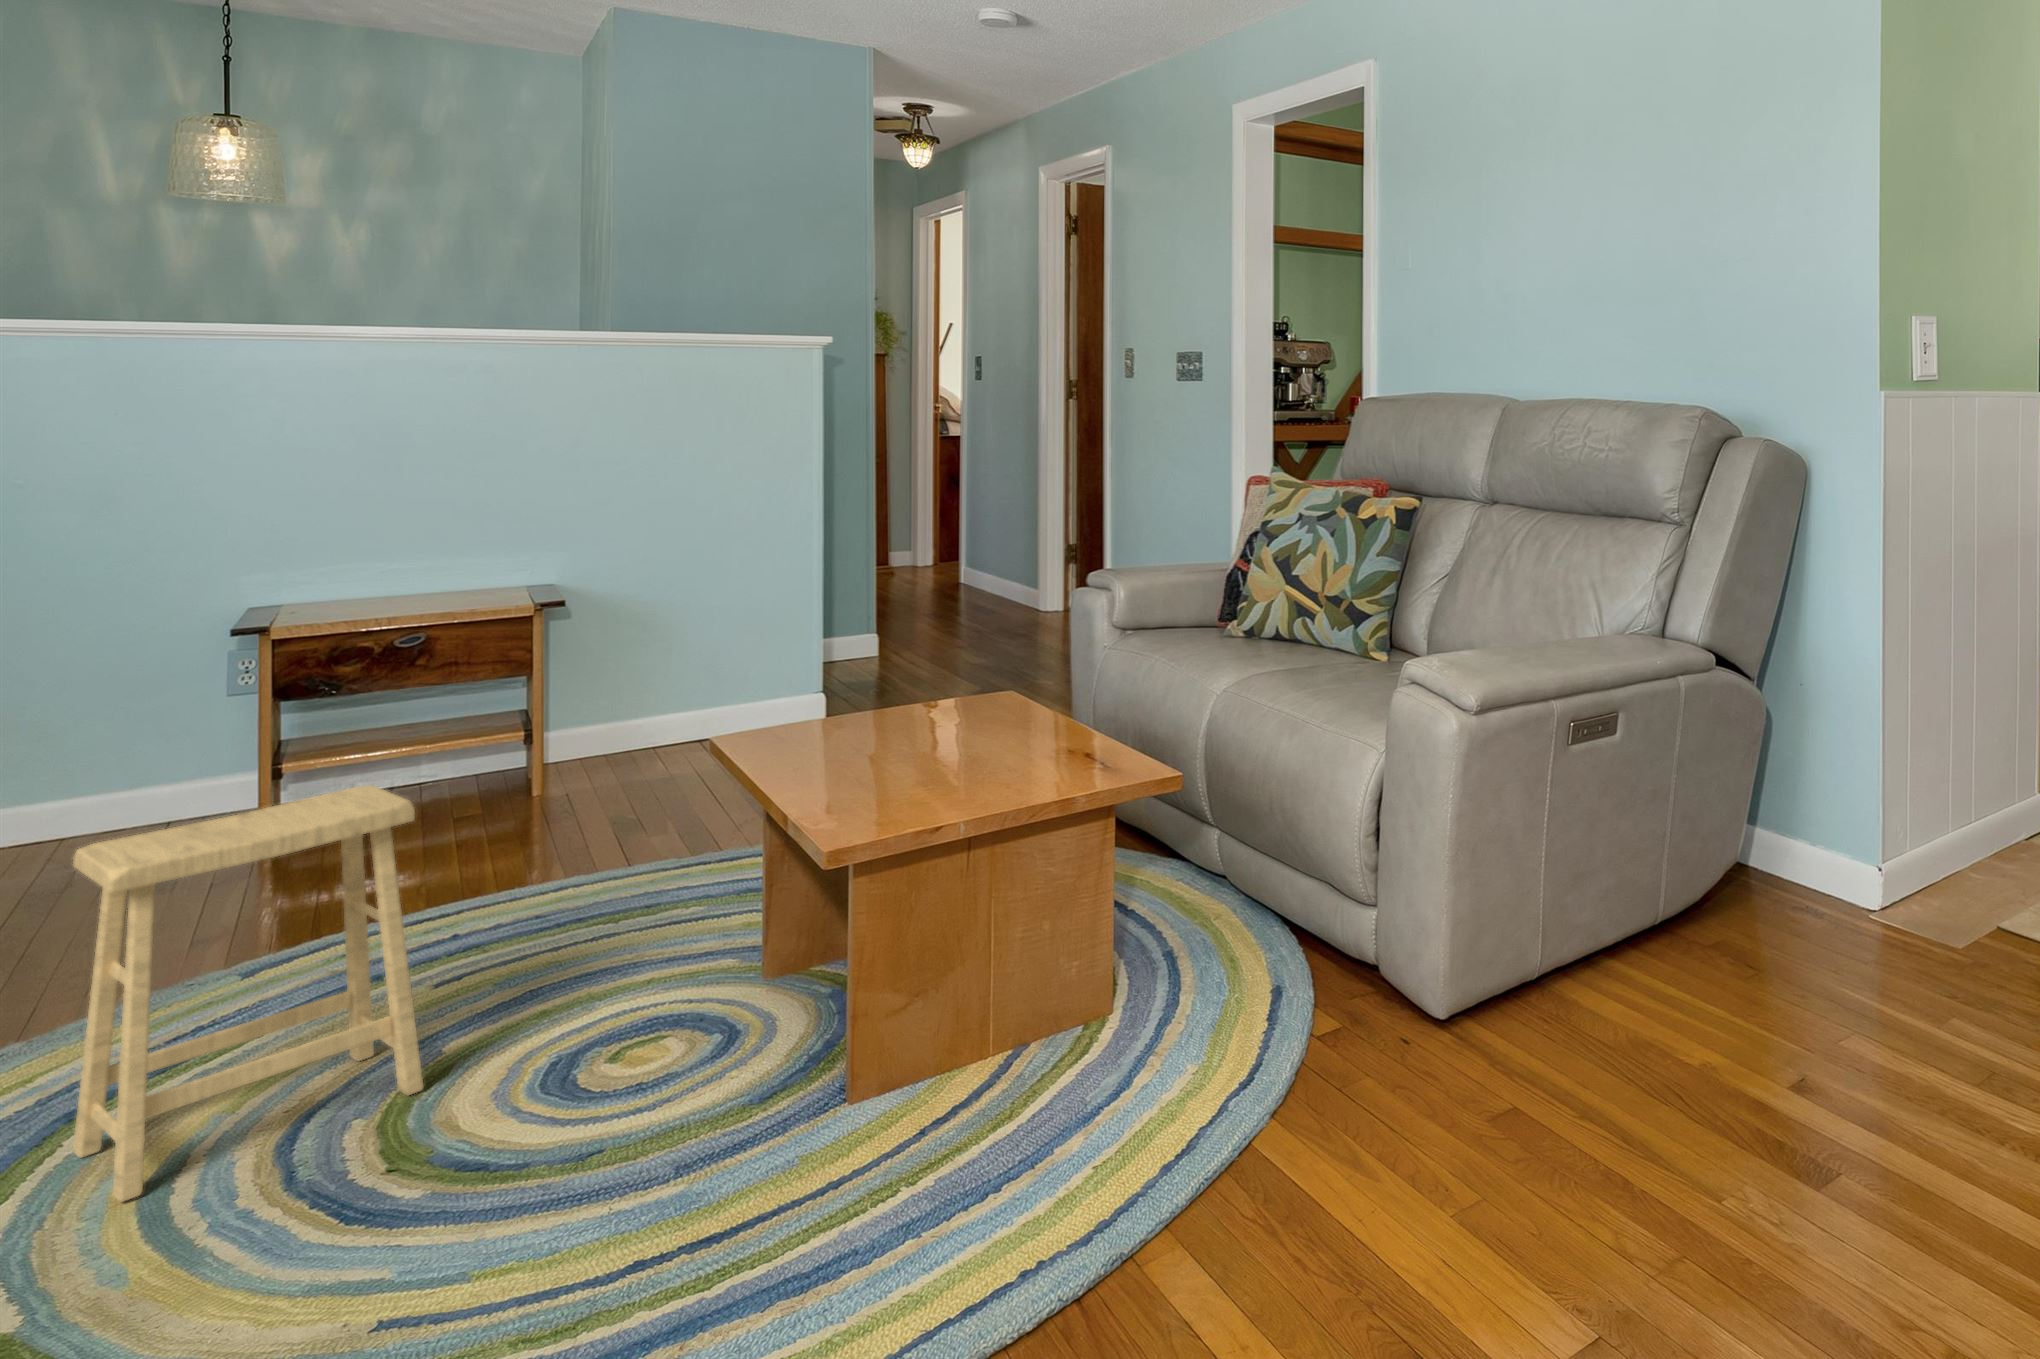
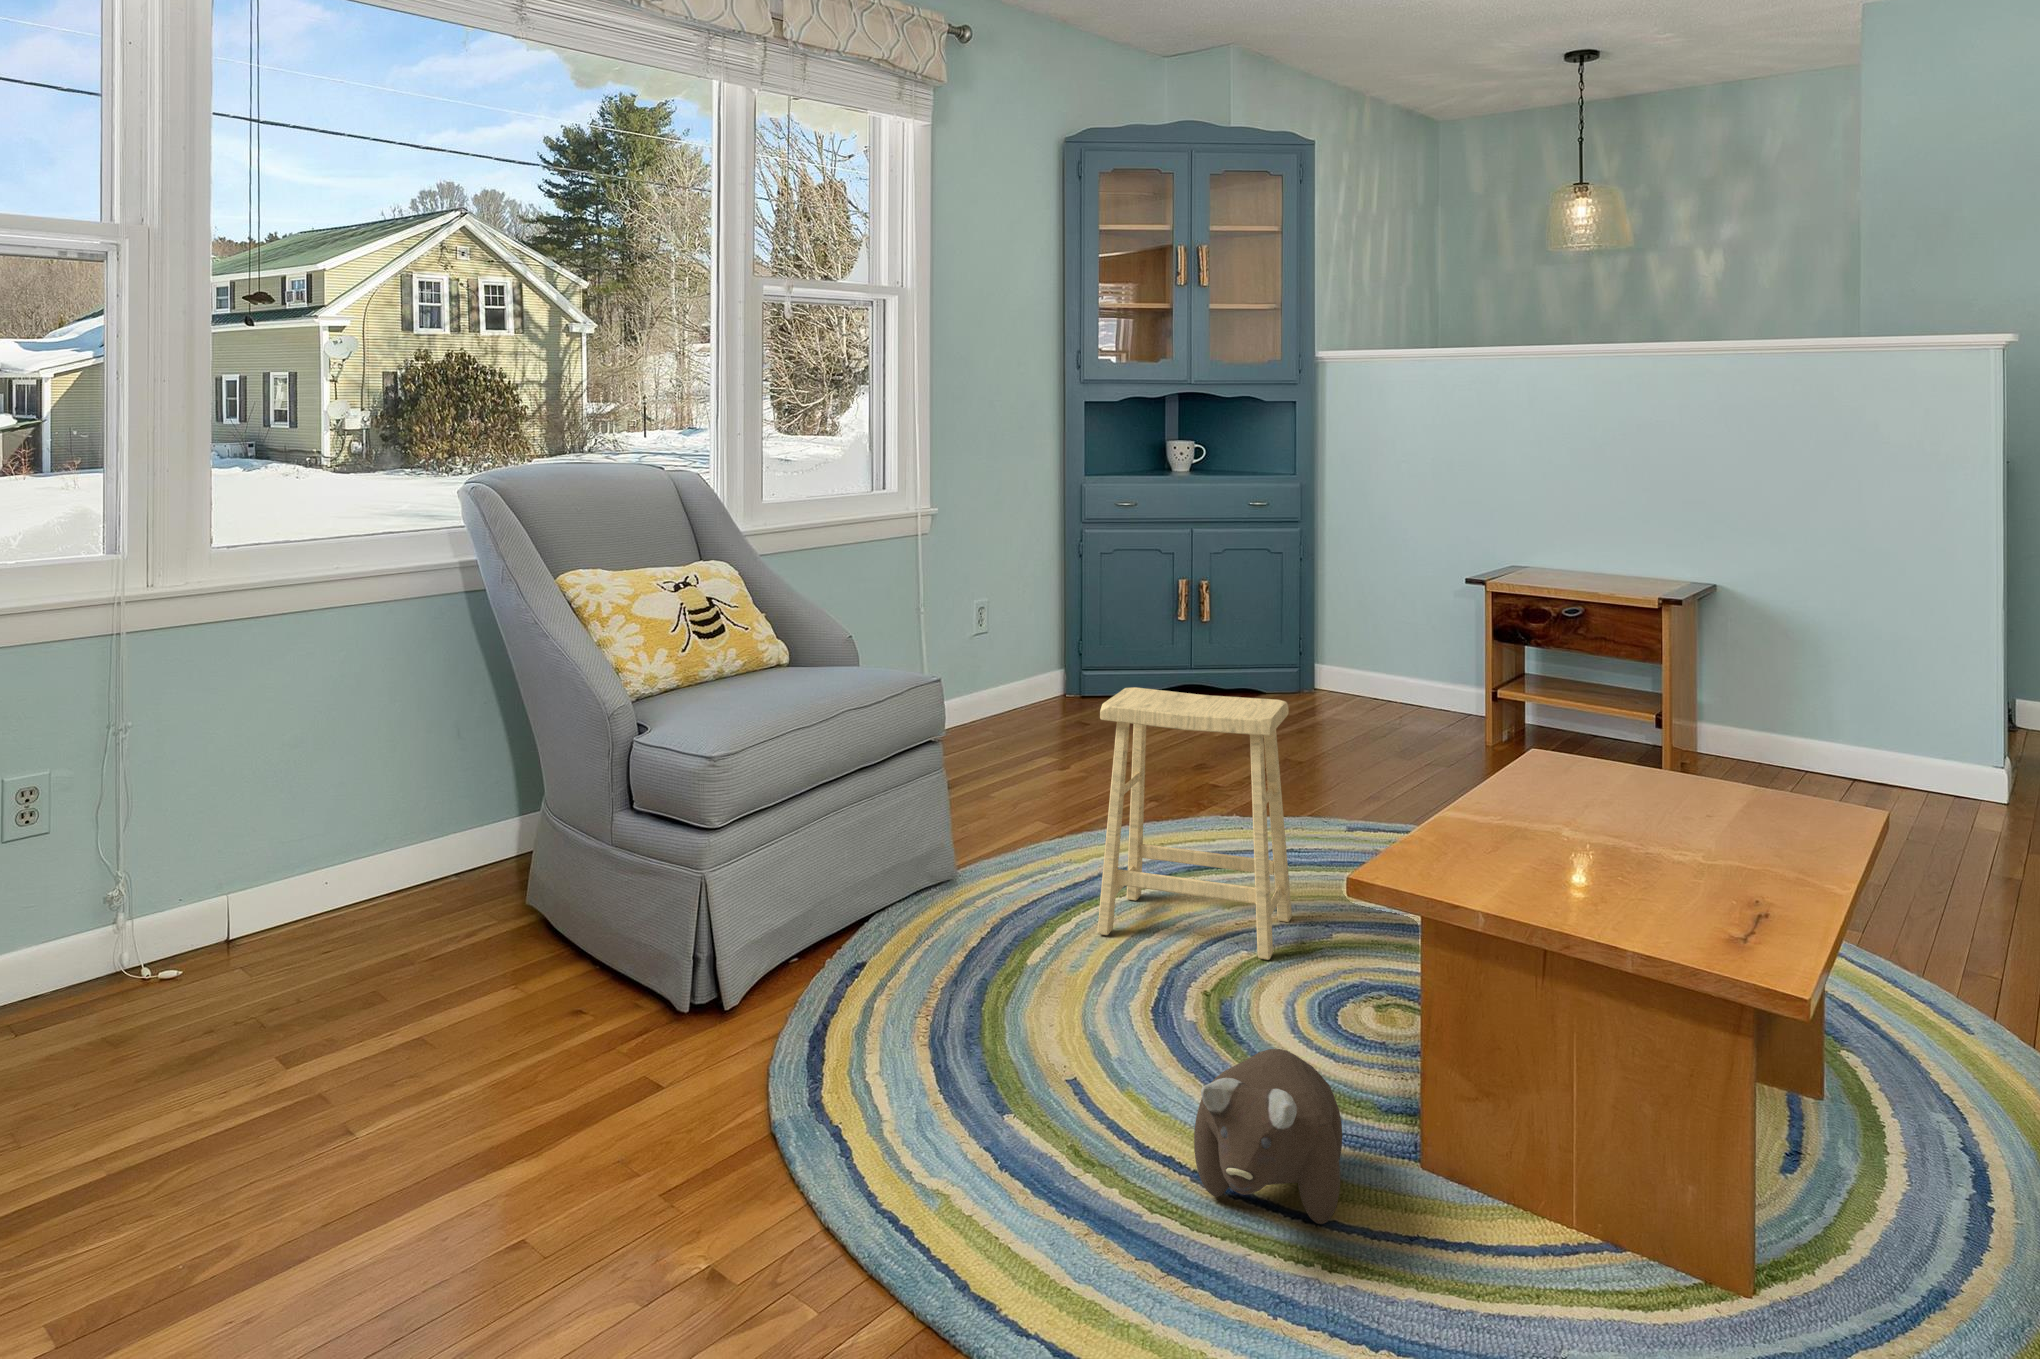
plush toy: none [701,1054,874,1233] -> present [1194,1049,1342,1224]

